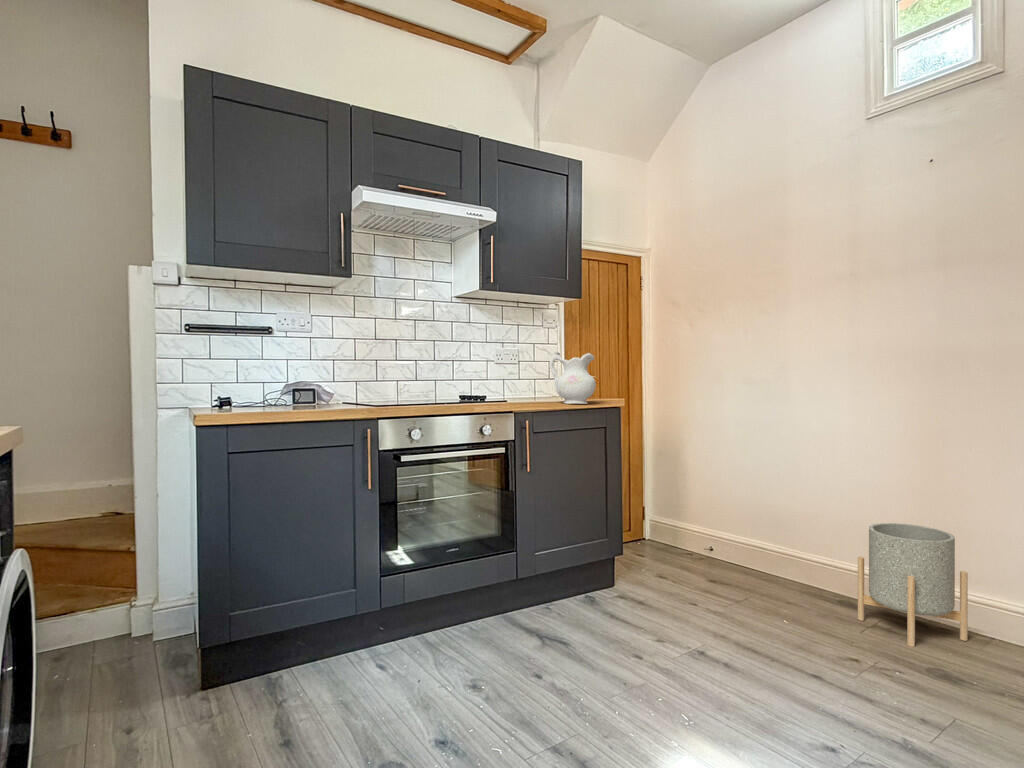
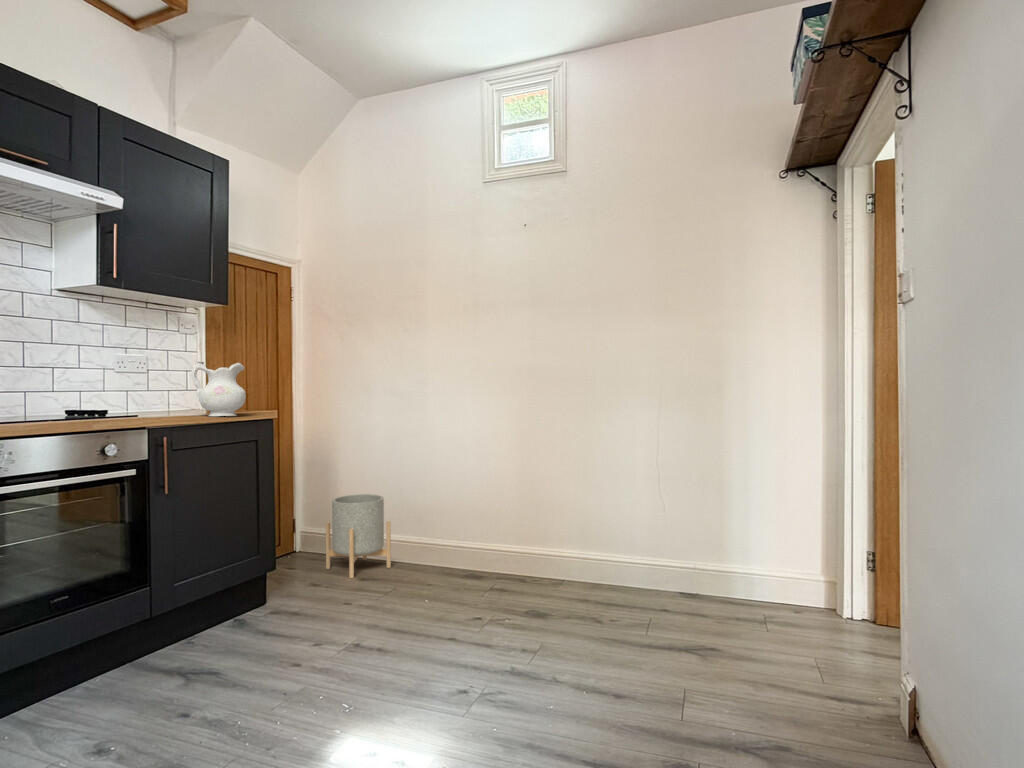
planter: present [858,523,968,647] -> present [326,494,391,578]

